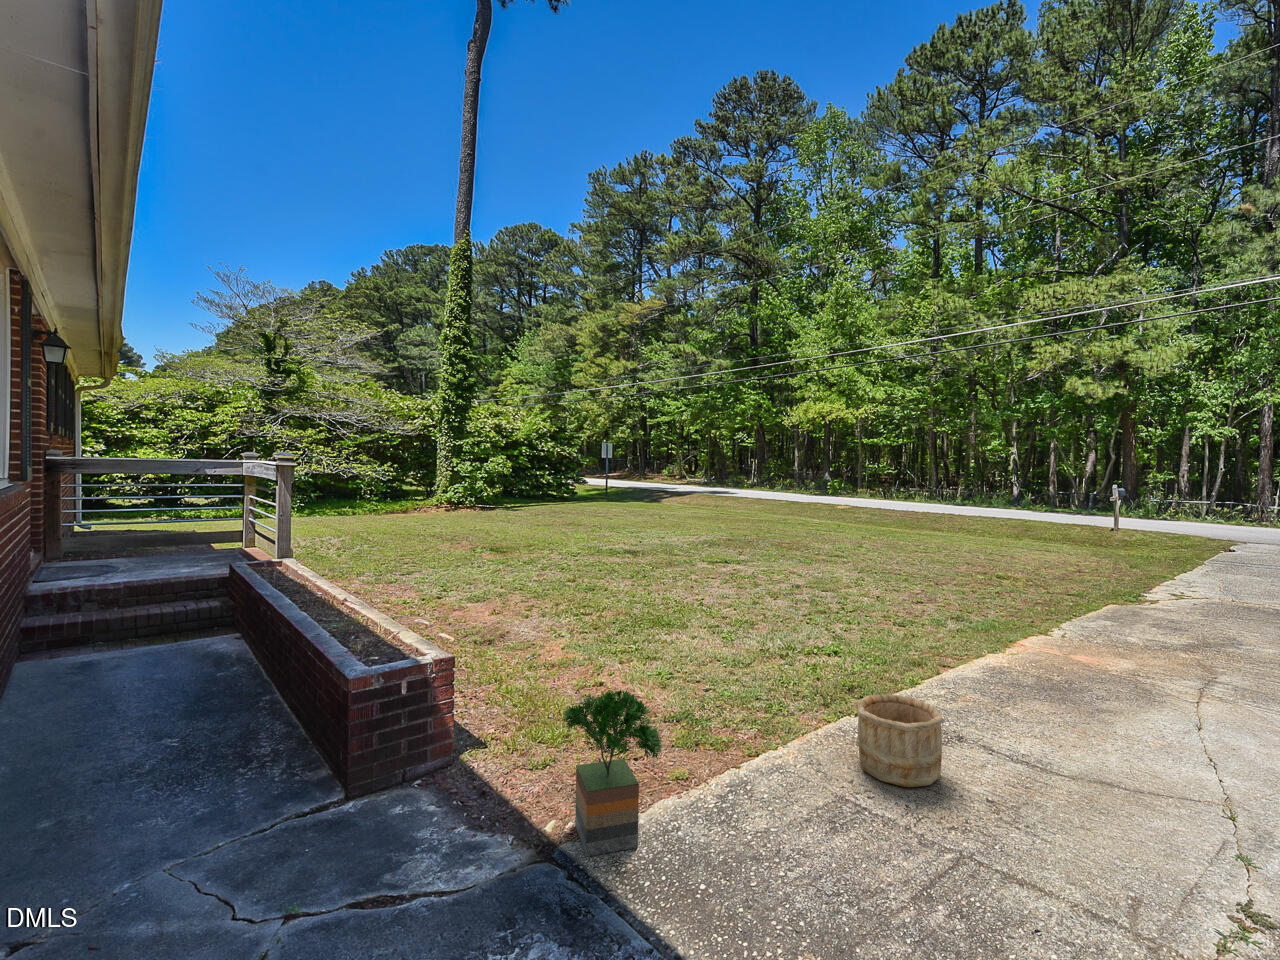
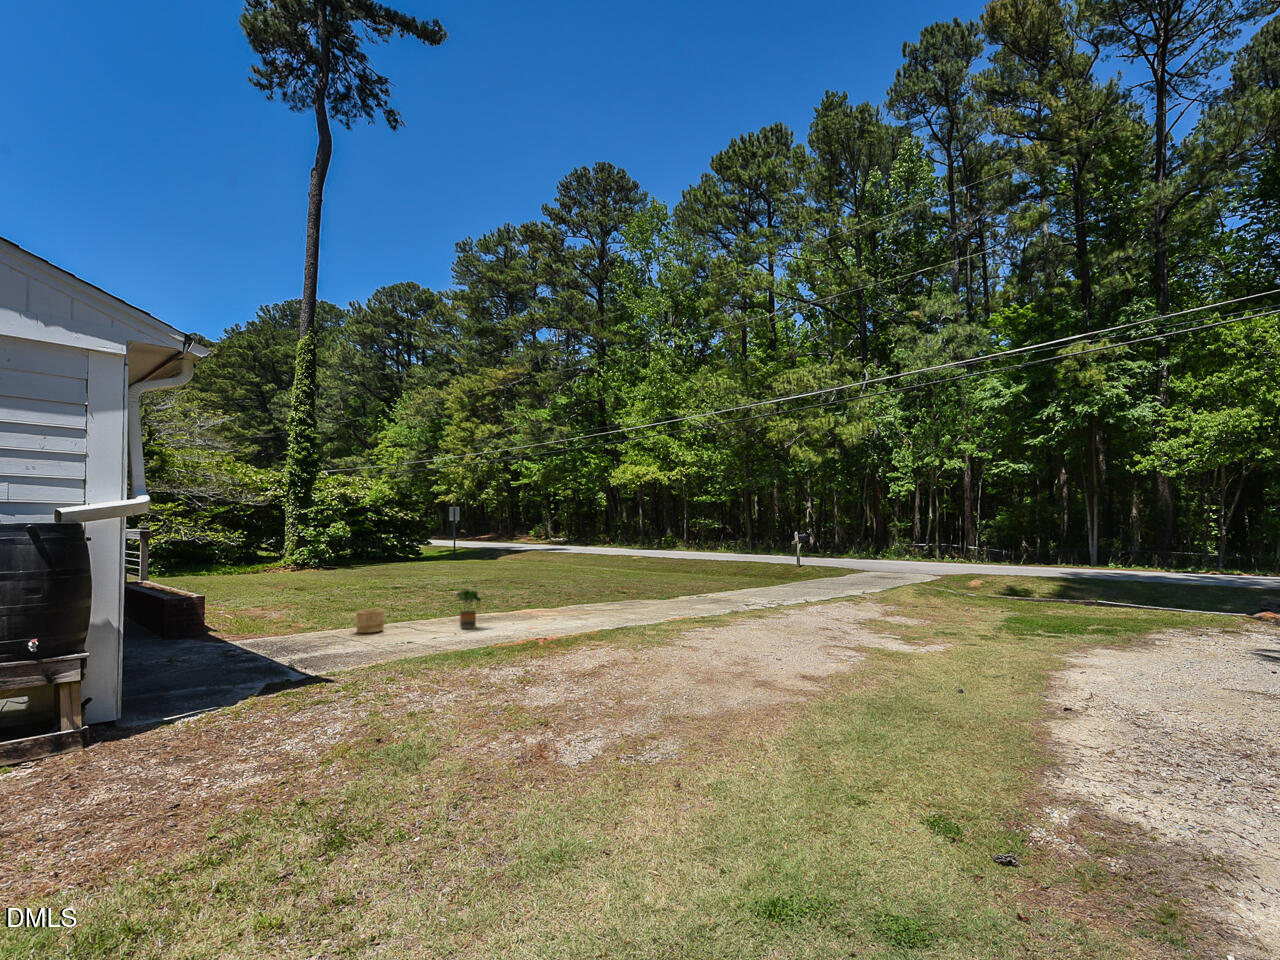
potted tree: present [562,689,662,857] -> present [456,590,481,629]

